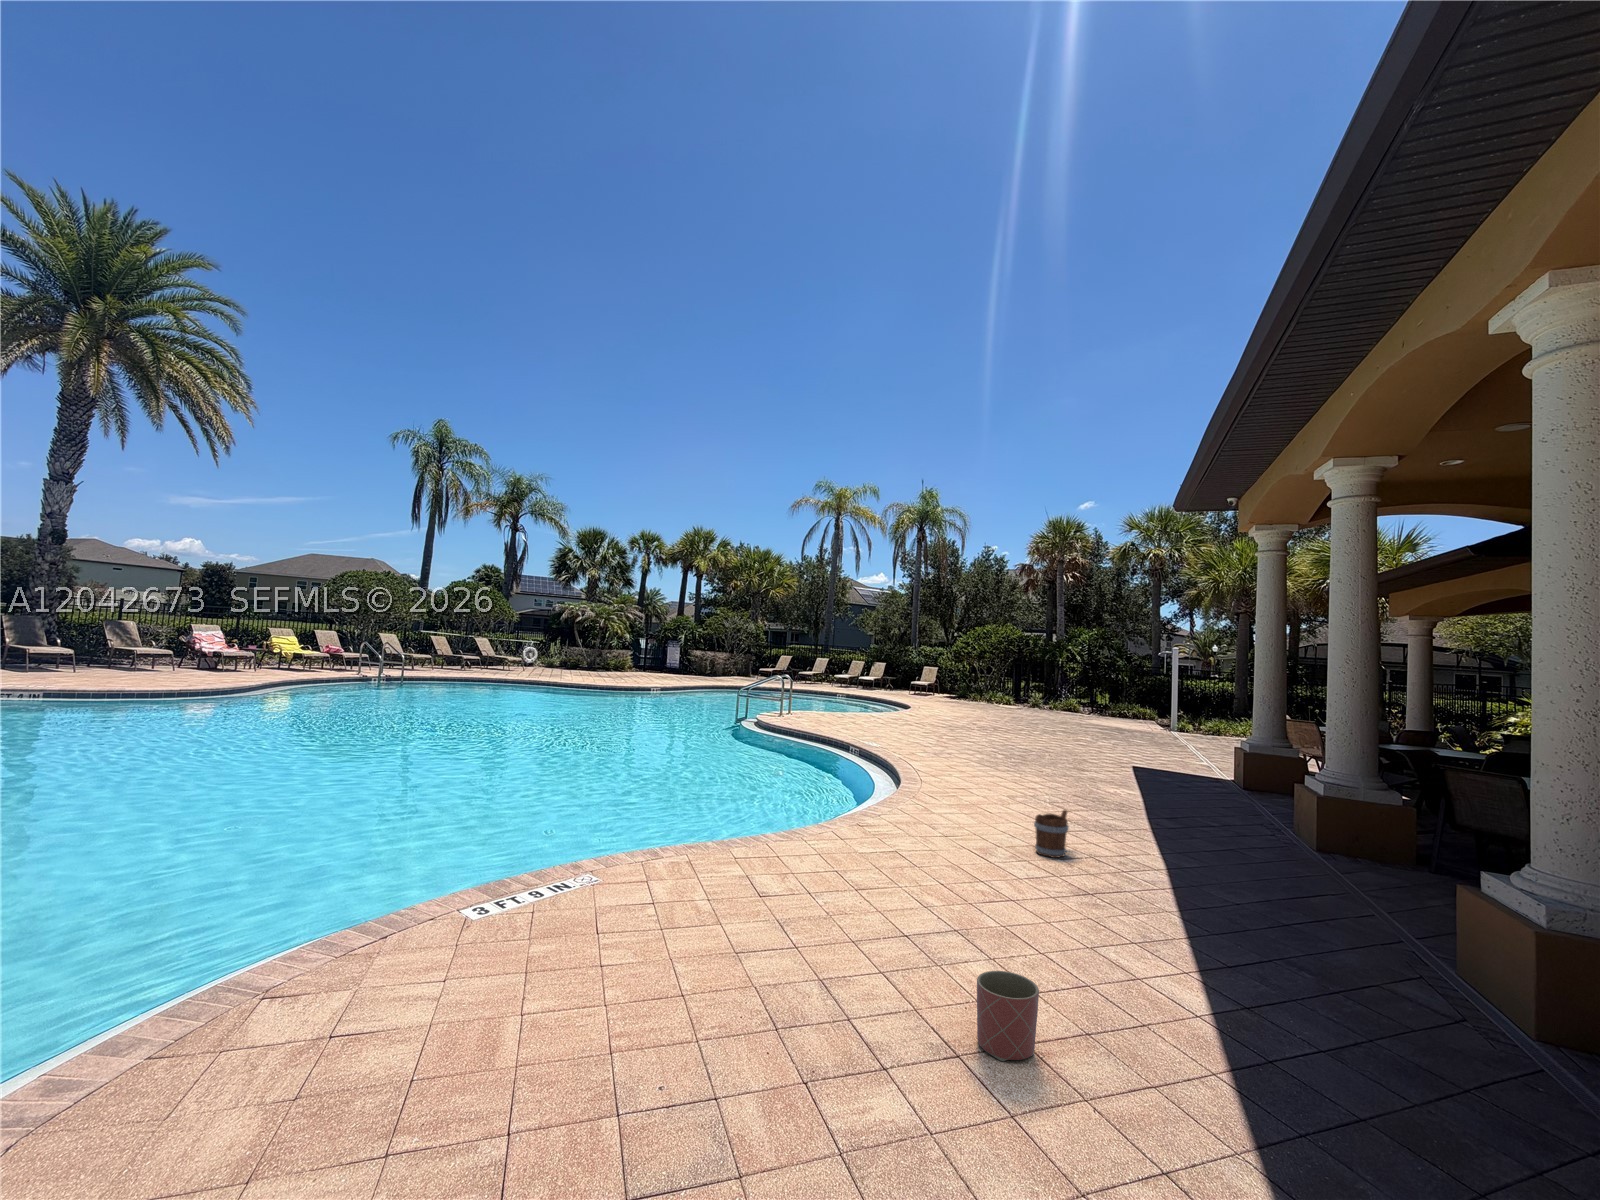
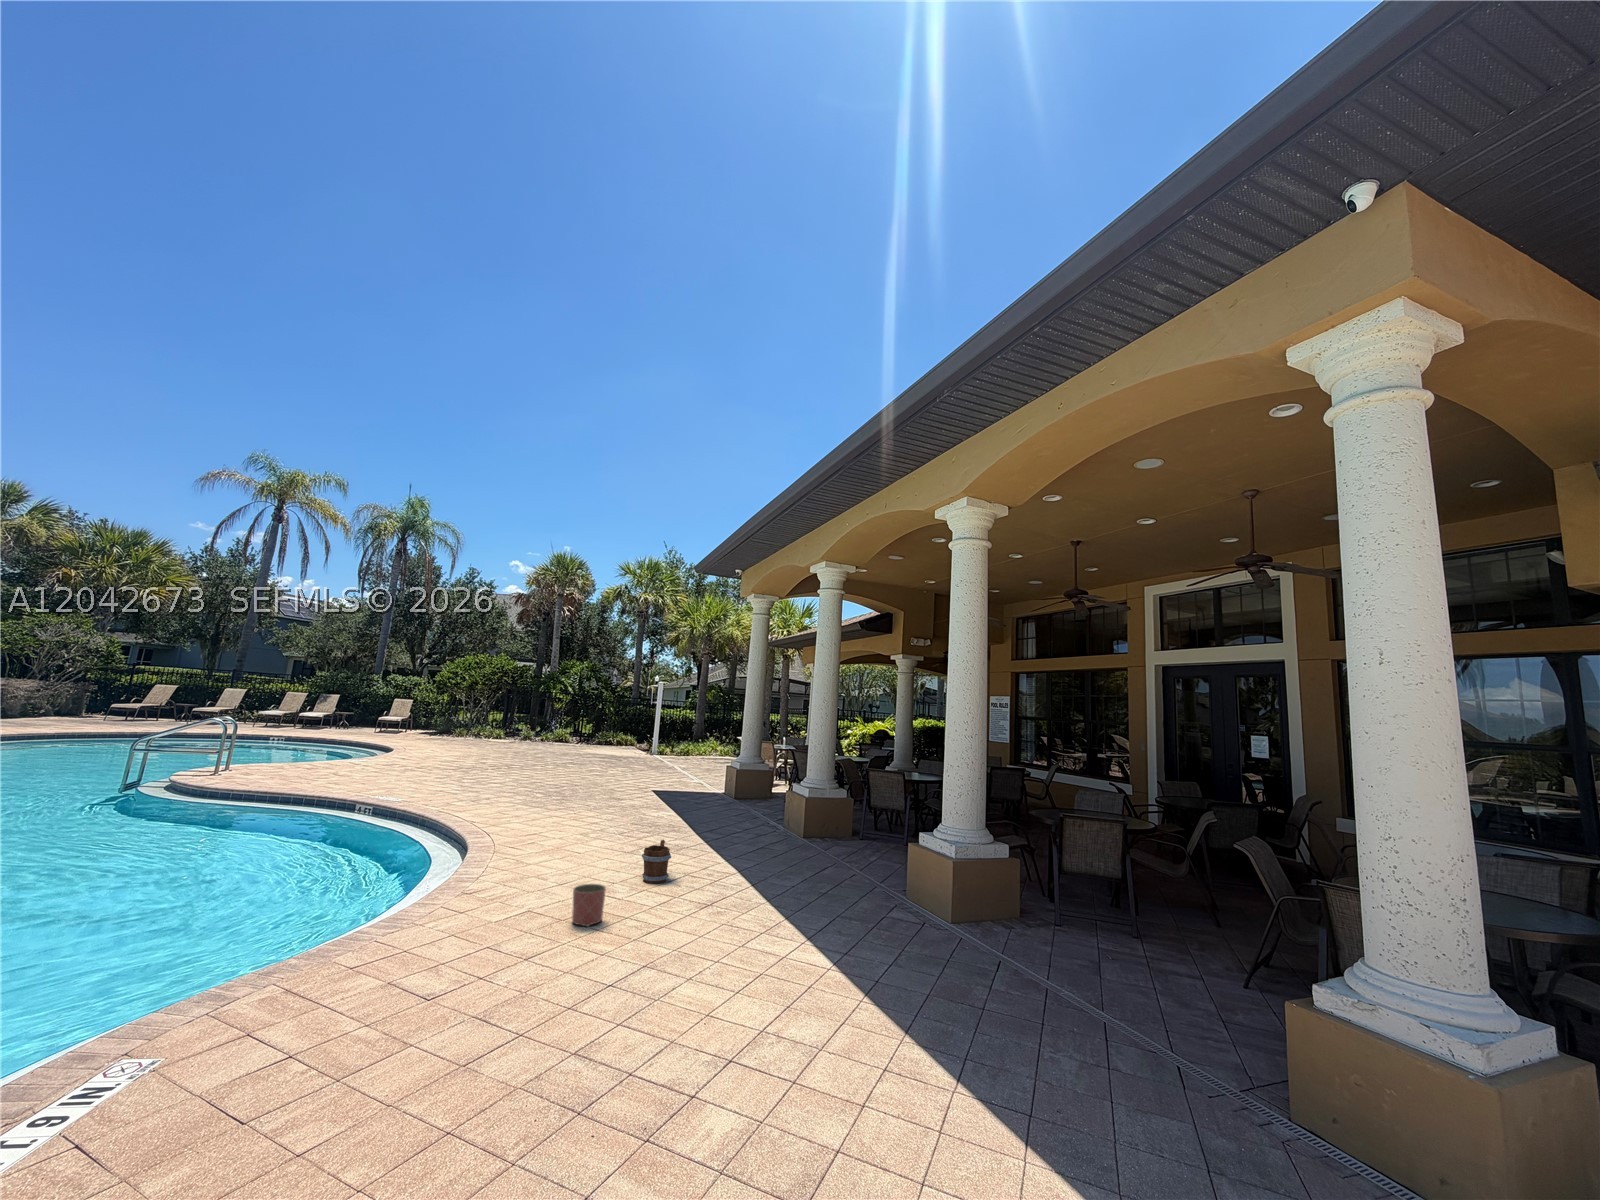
planter: present [977,971,1039,1061] -> present [572,884,606,926]

